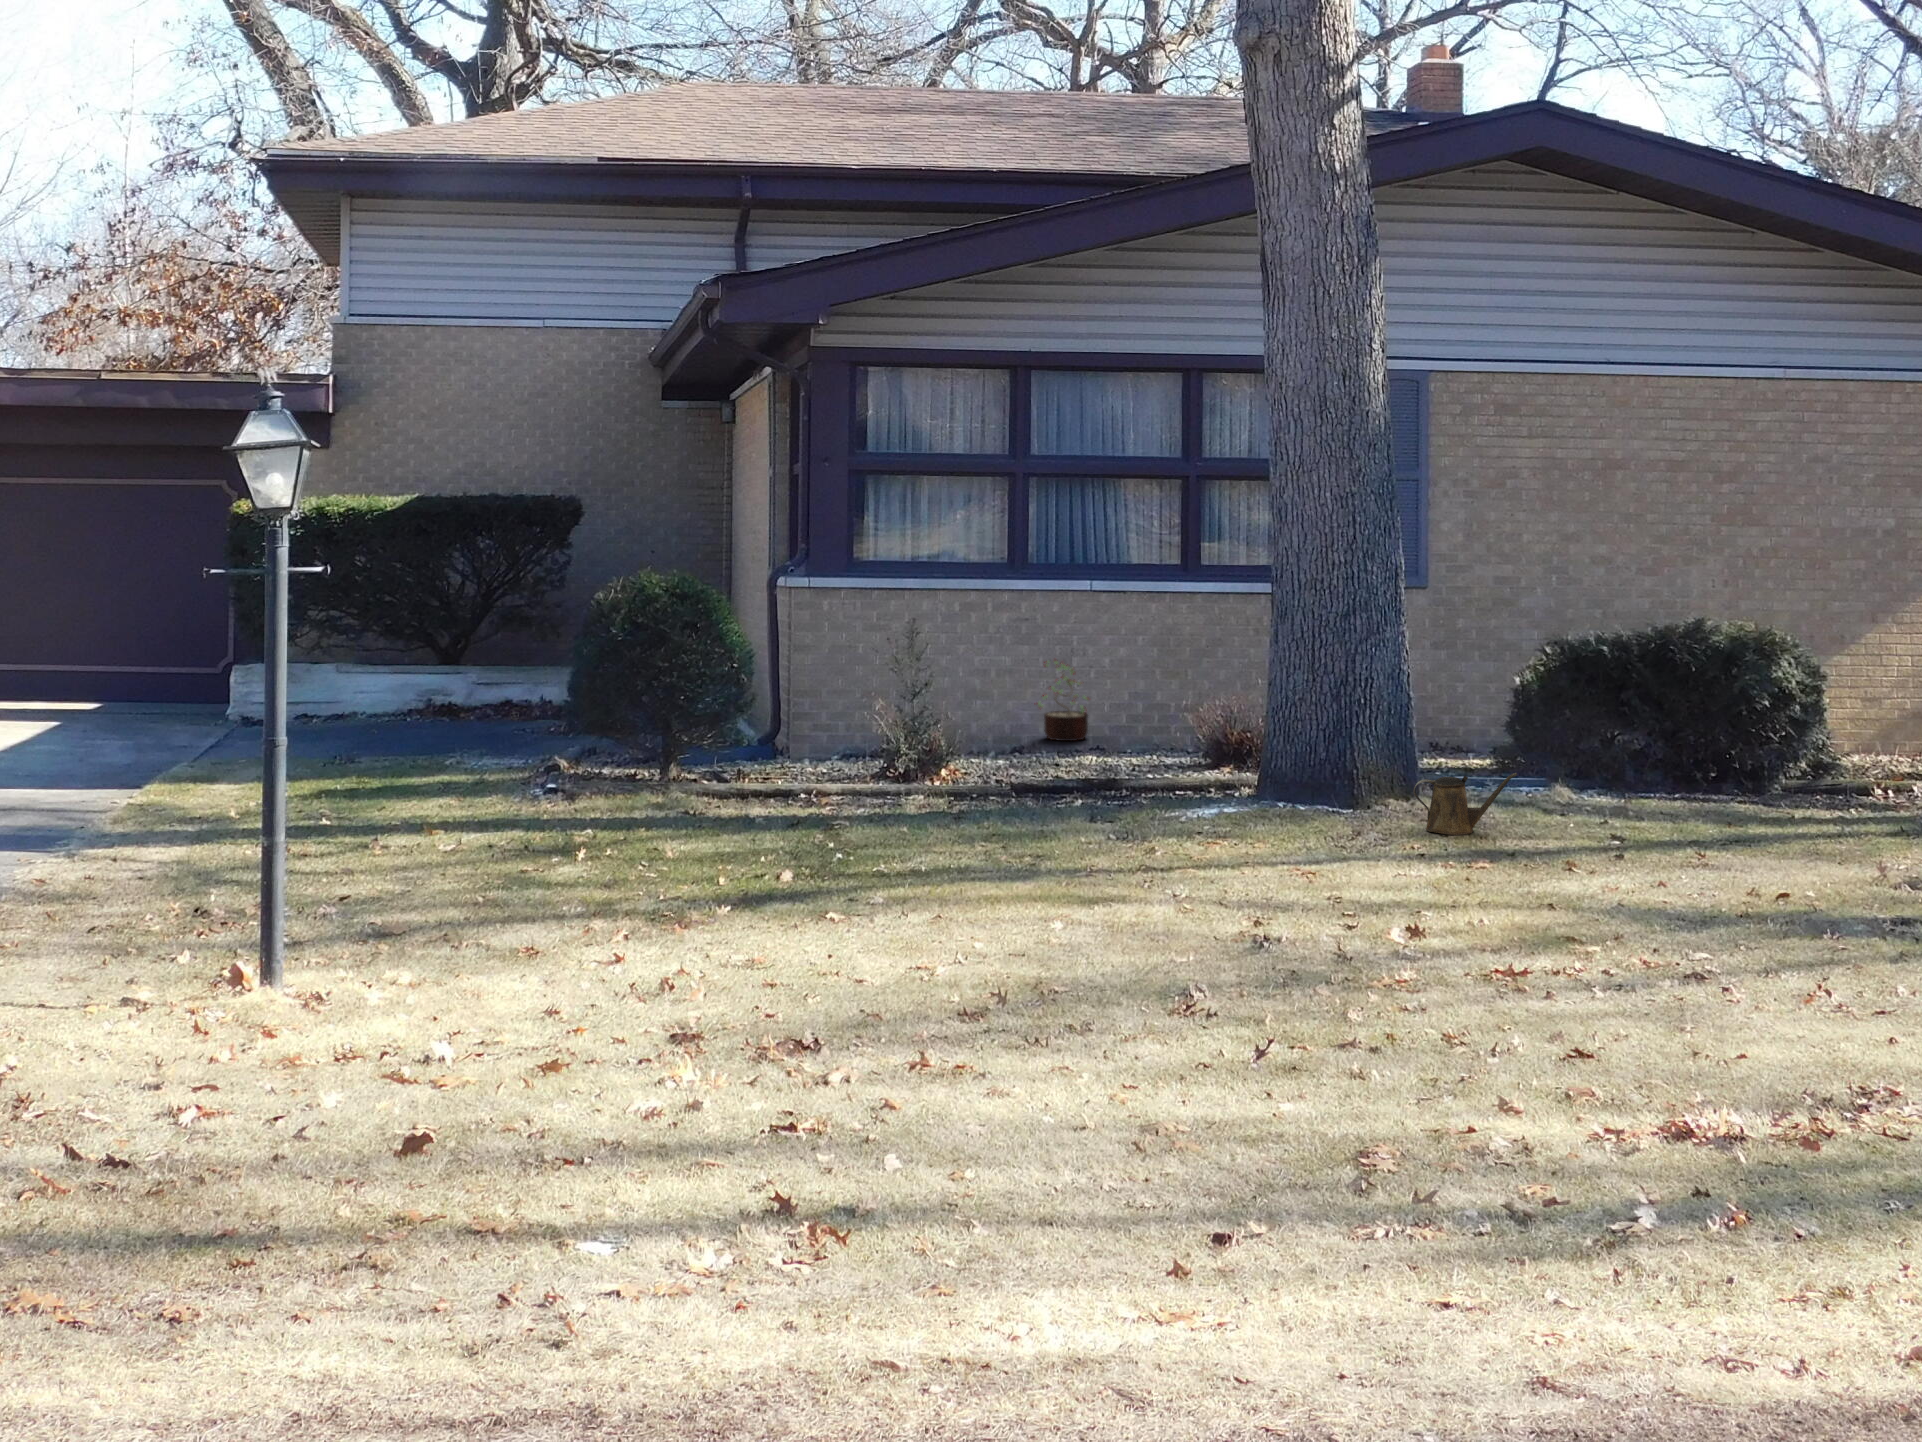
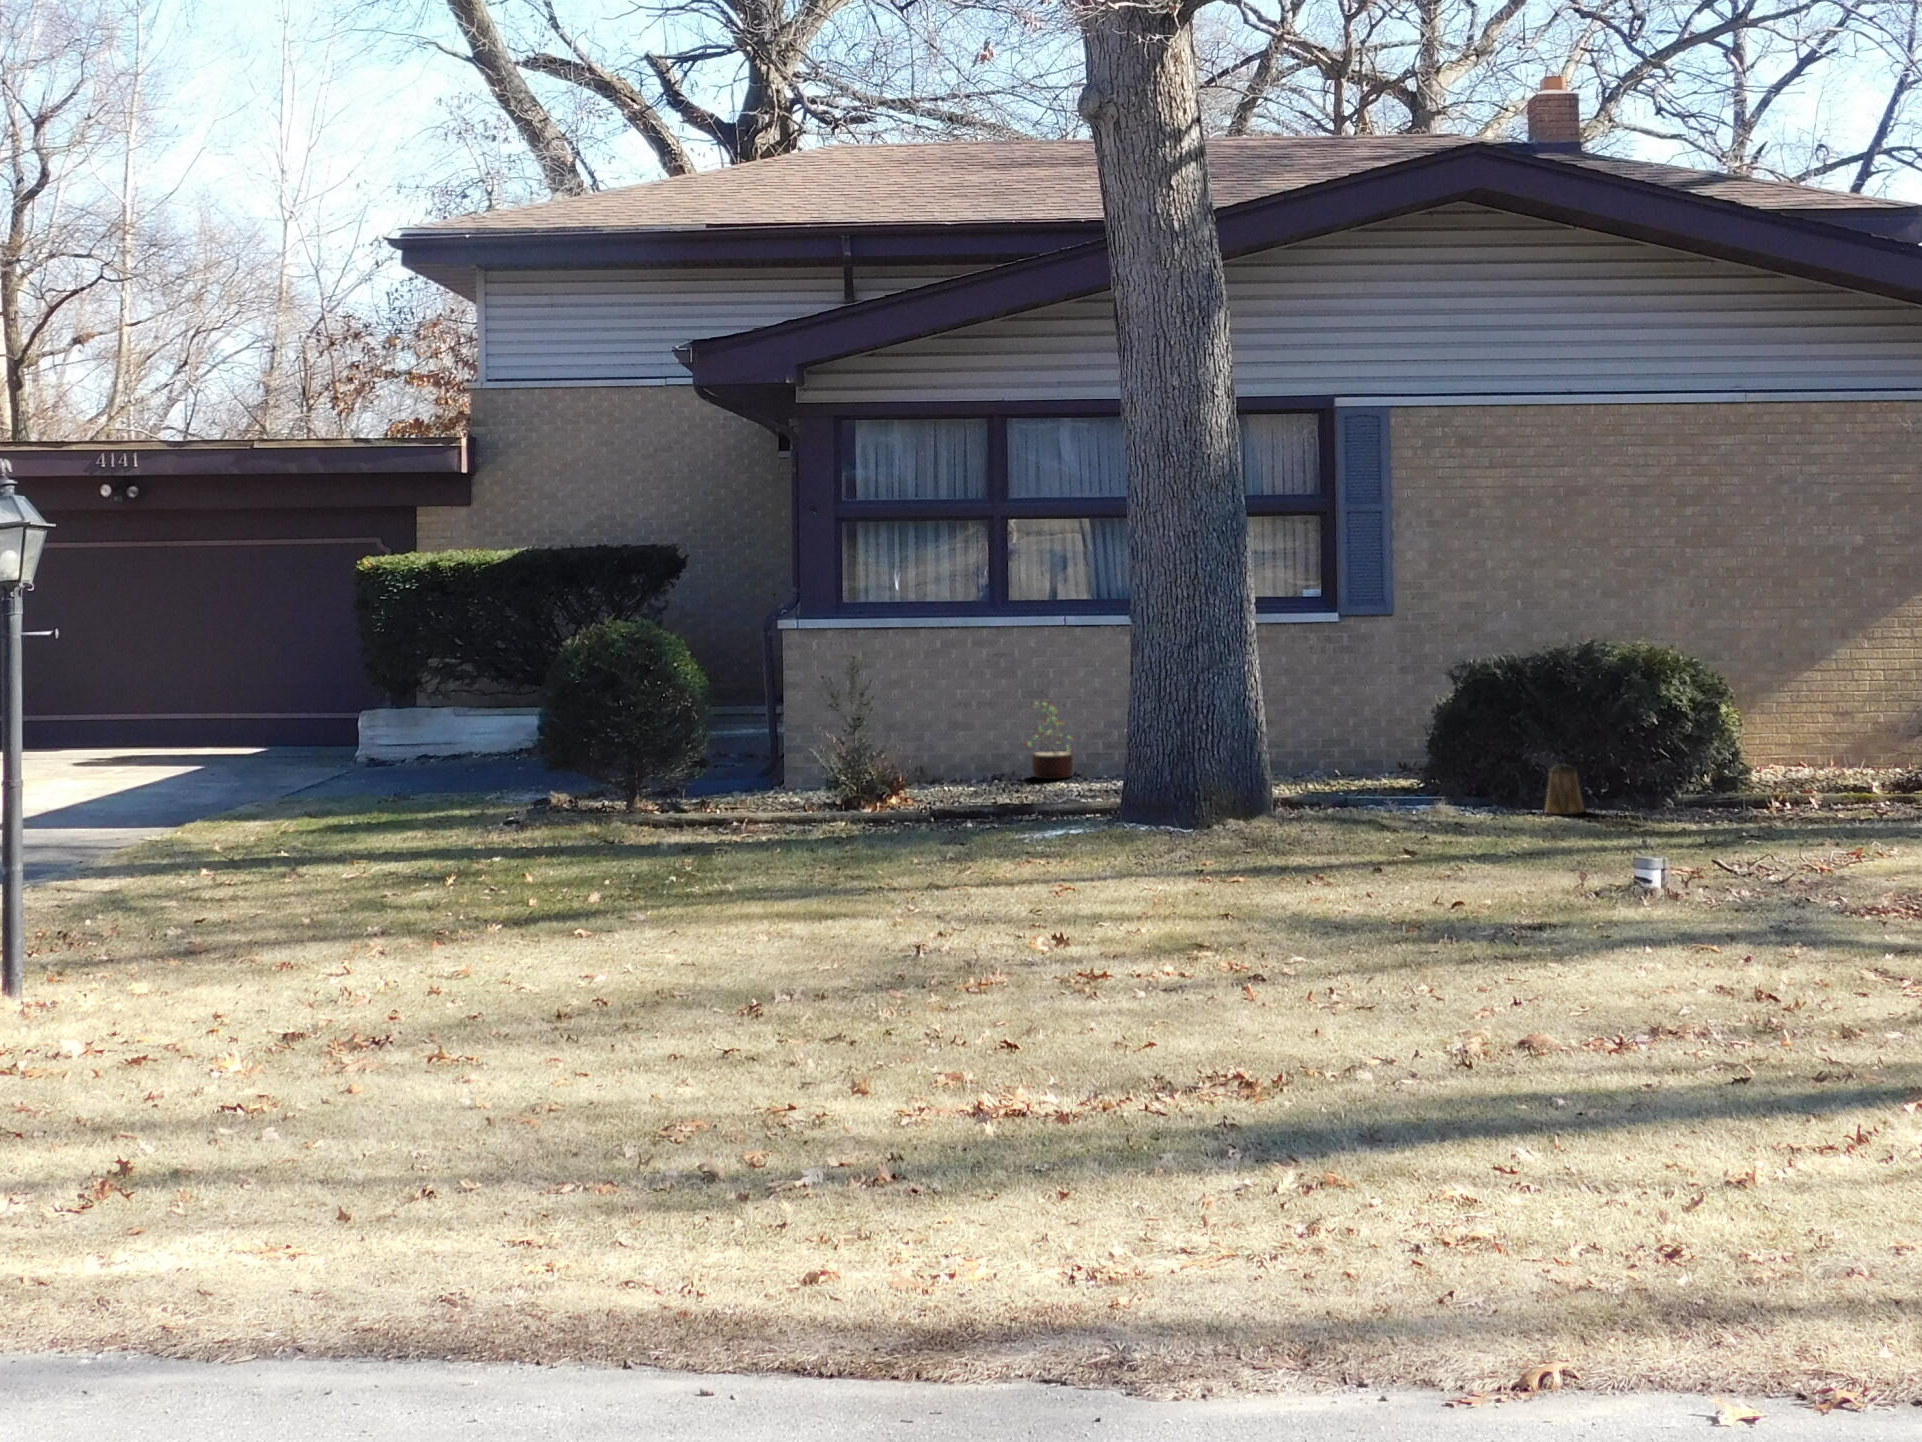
watering can: present [1413,773,1517,835] -> present [1545,764,1585,814]

